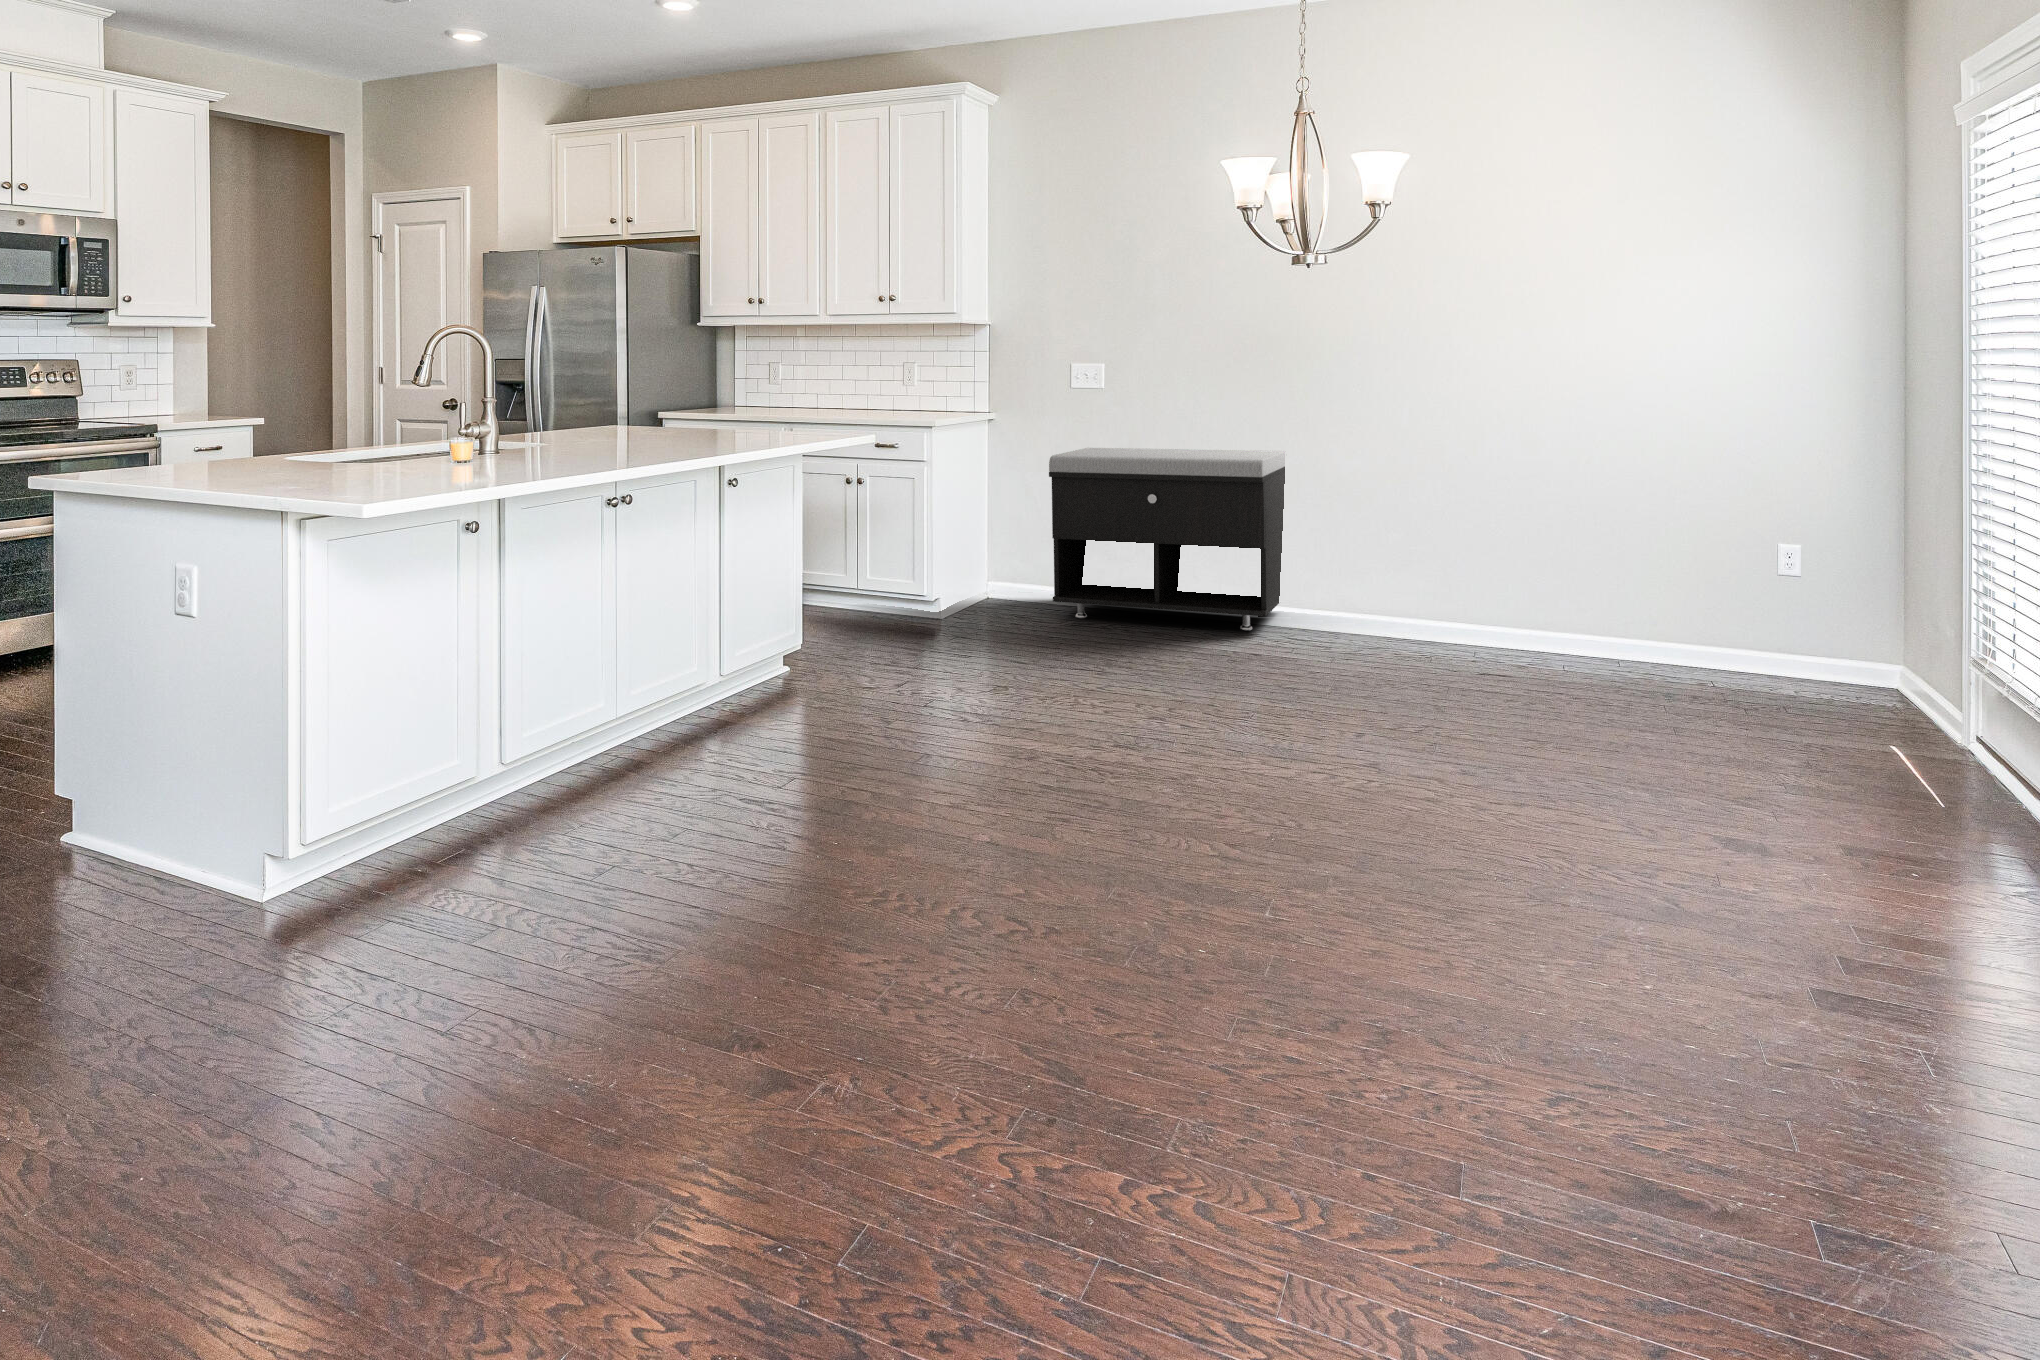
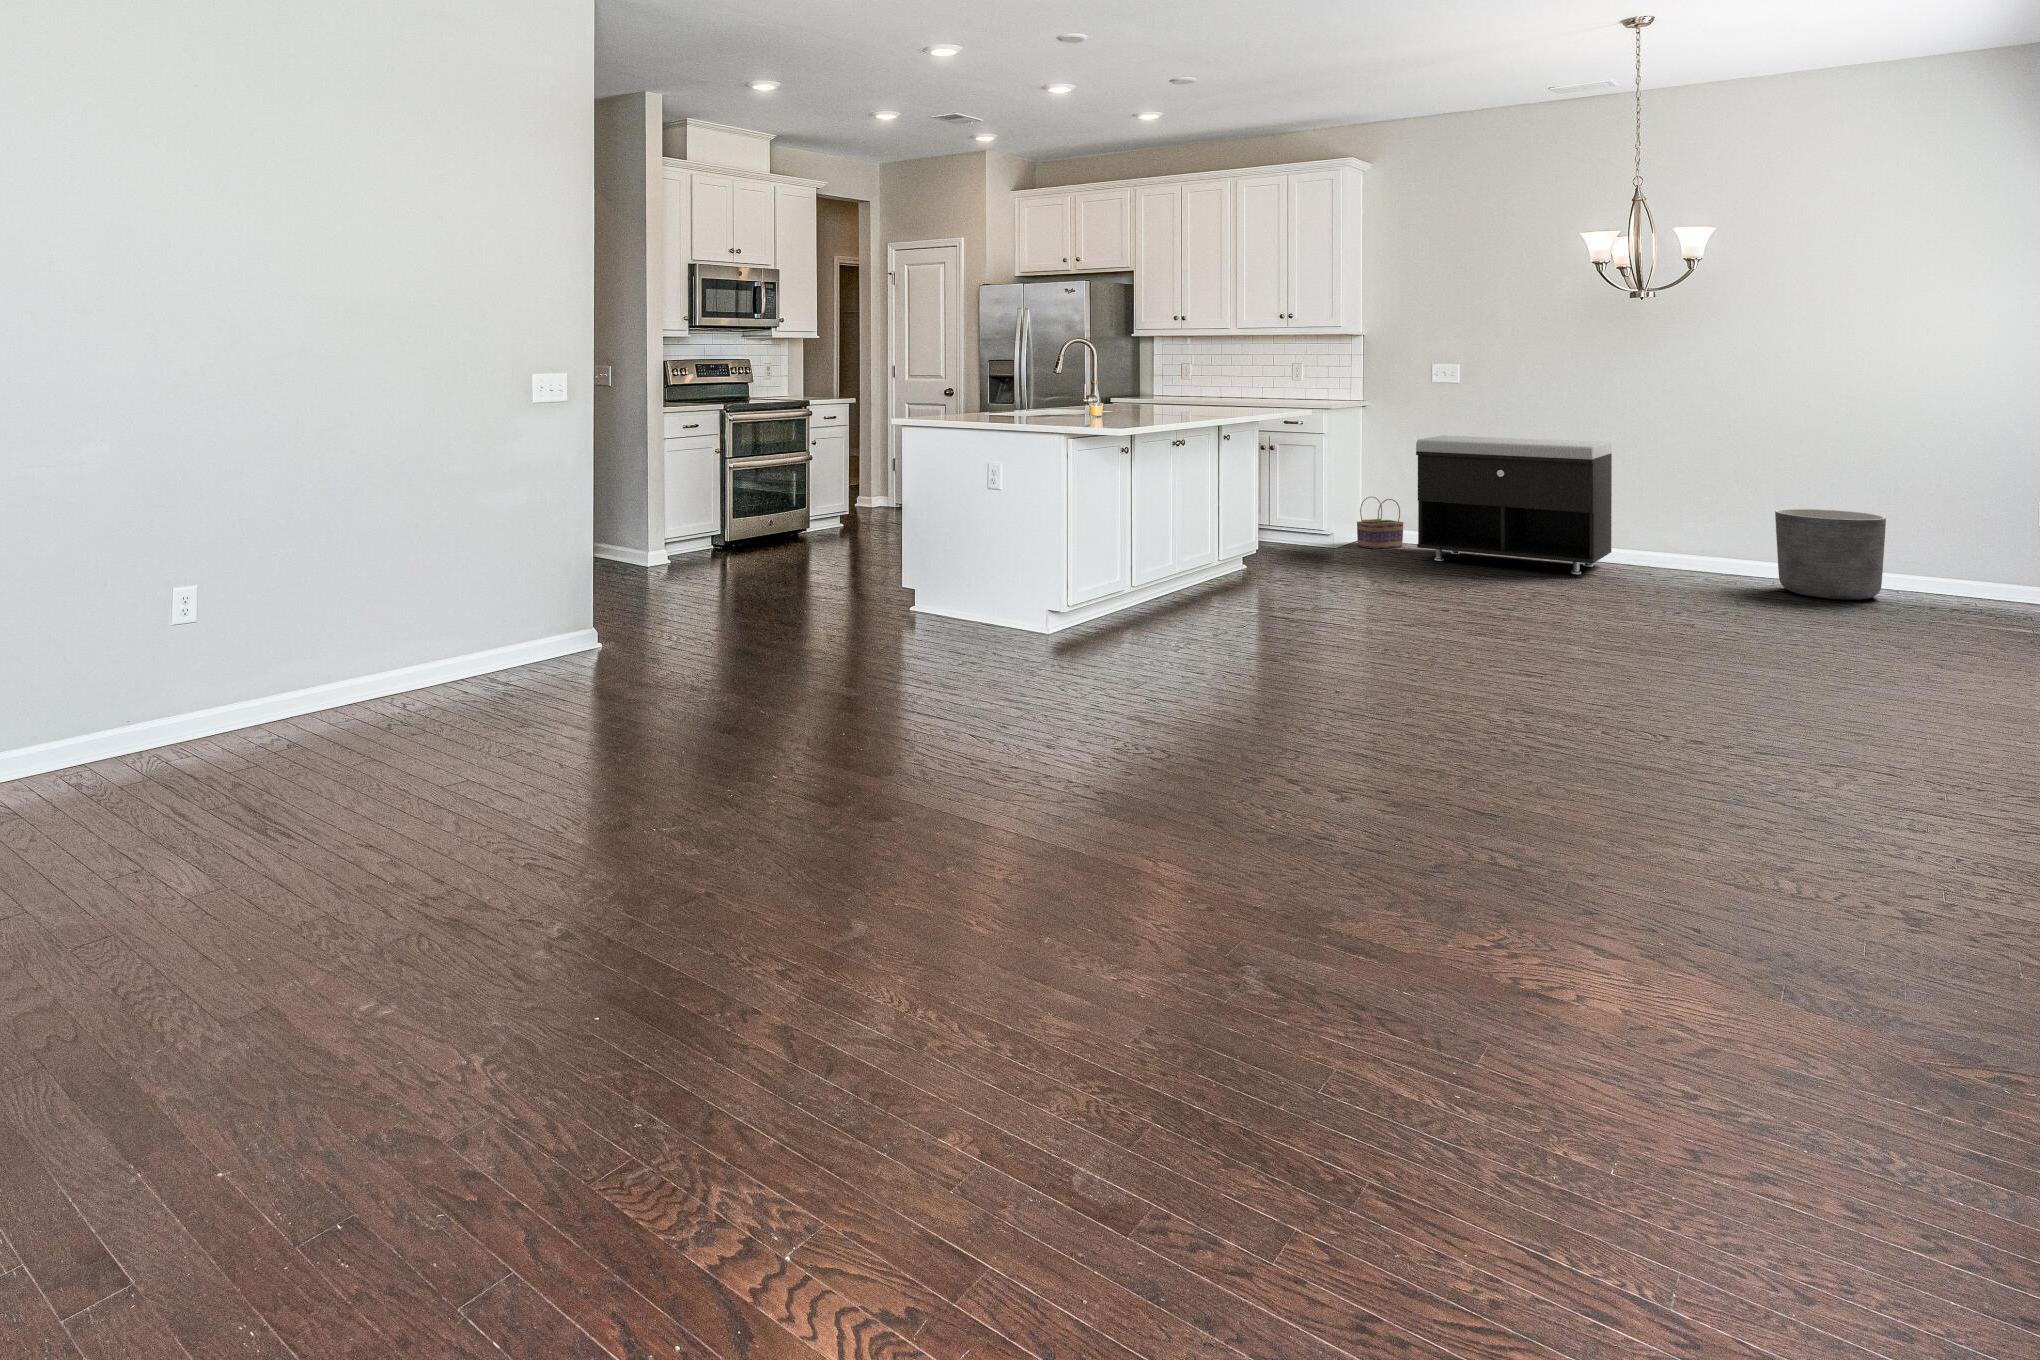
basket: none [985,531,1044,601] -> present [1357,497,1404,549]
planter: none [1478,531,1605,652] -> present [1775,509,1886,600]

